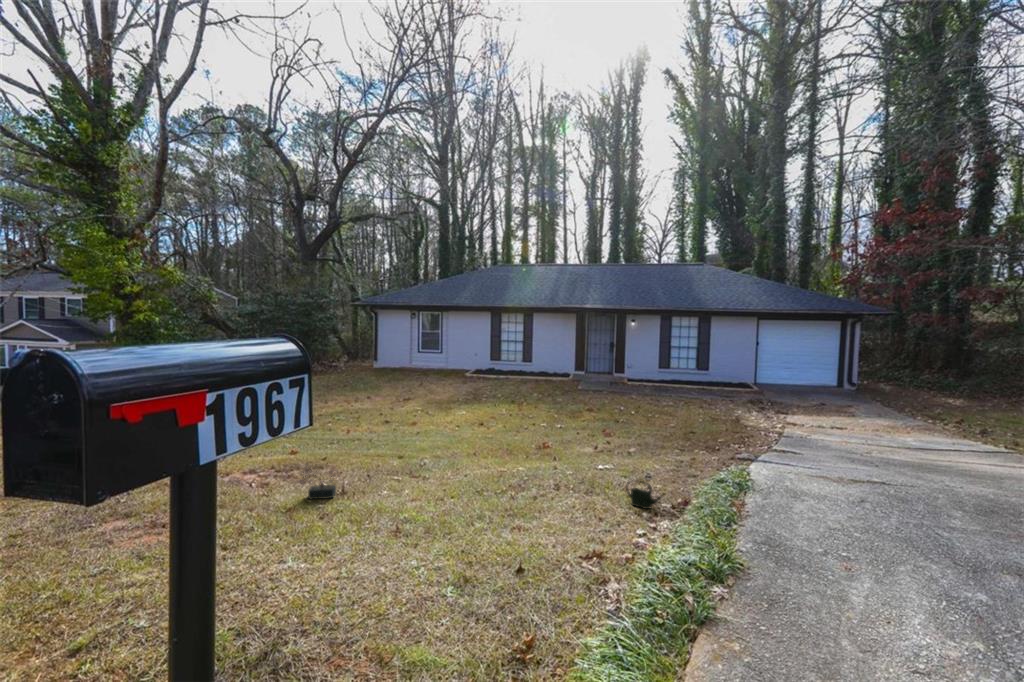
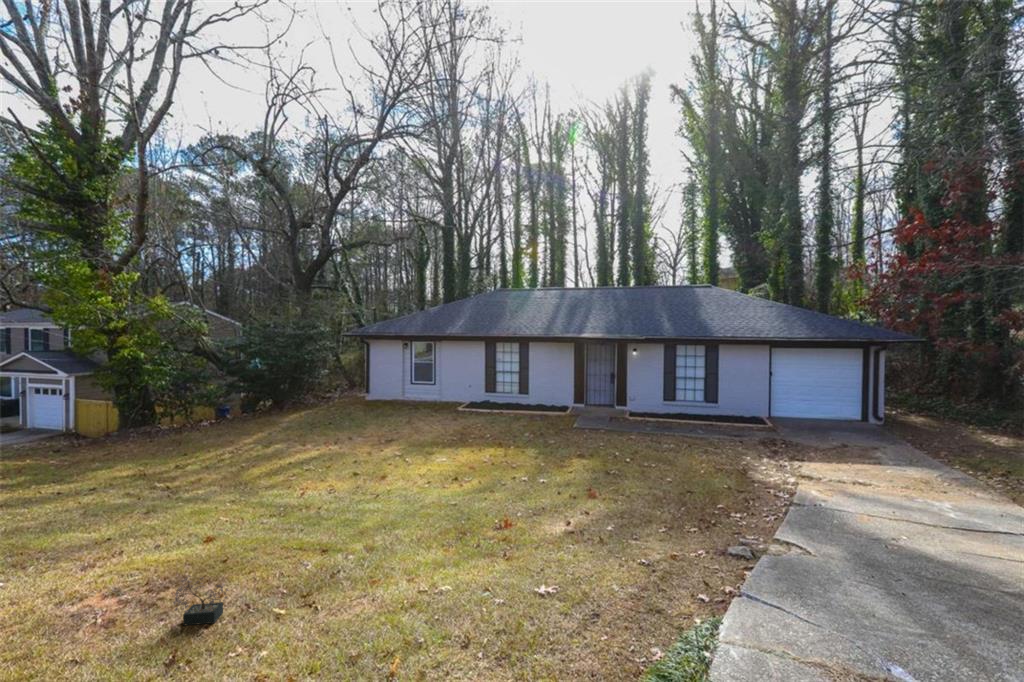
watering can: present [626,480,661,509] -> none [573,608,619,650]

